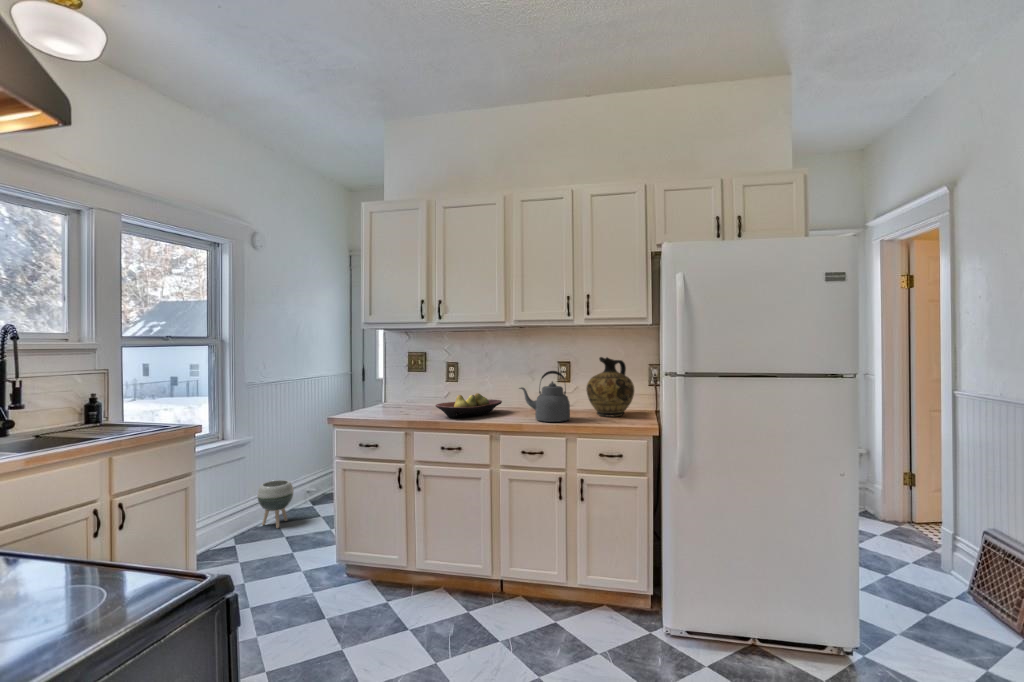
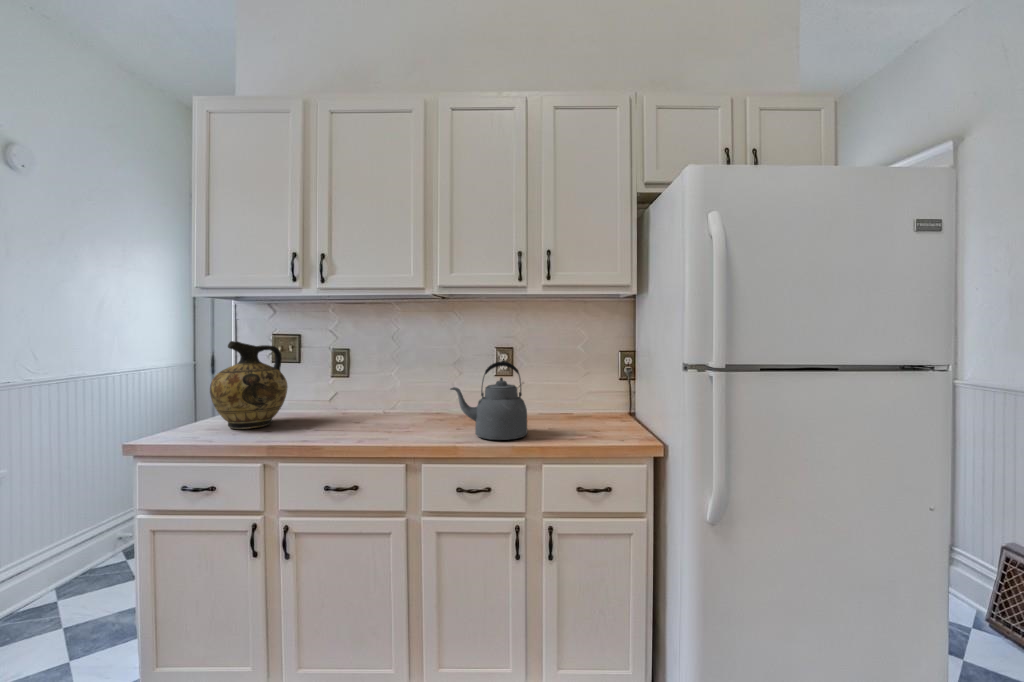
ceramic jug: present [586,357,634,417] -> present [210,341,288,429]
fruit bowl: present [435,393,502,418] -> none [314,396,420,436]
planter: present [257,480,294,528] -> none [20,529,88,607]

